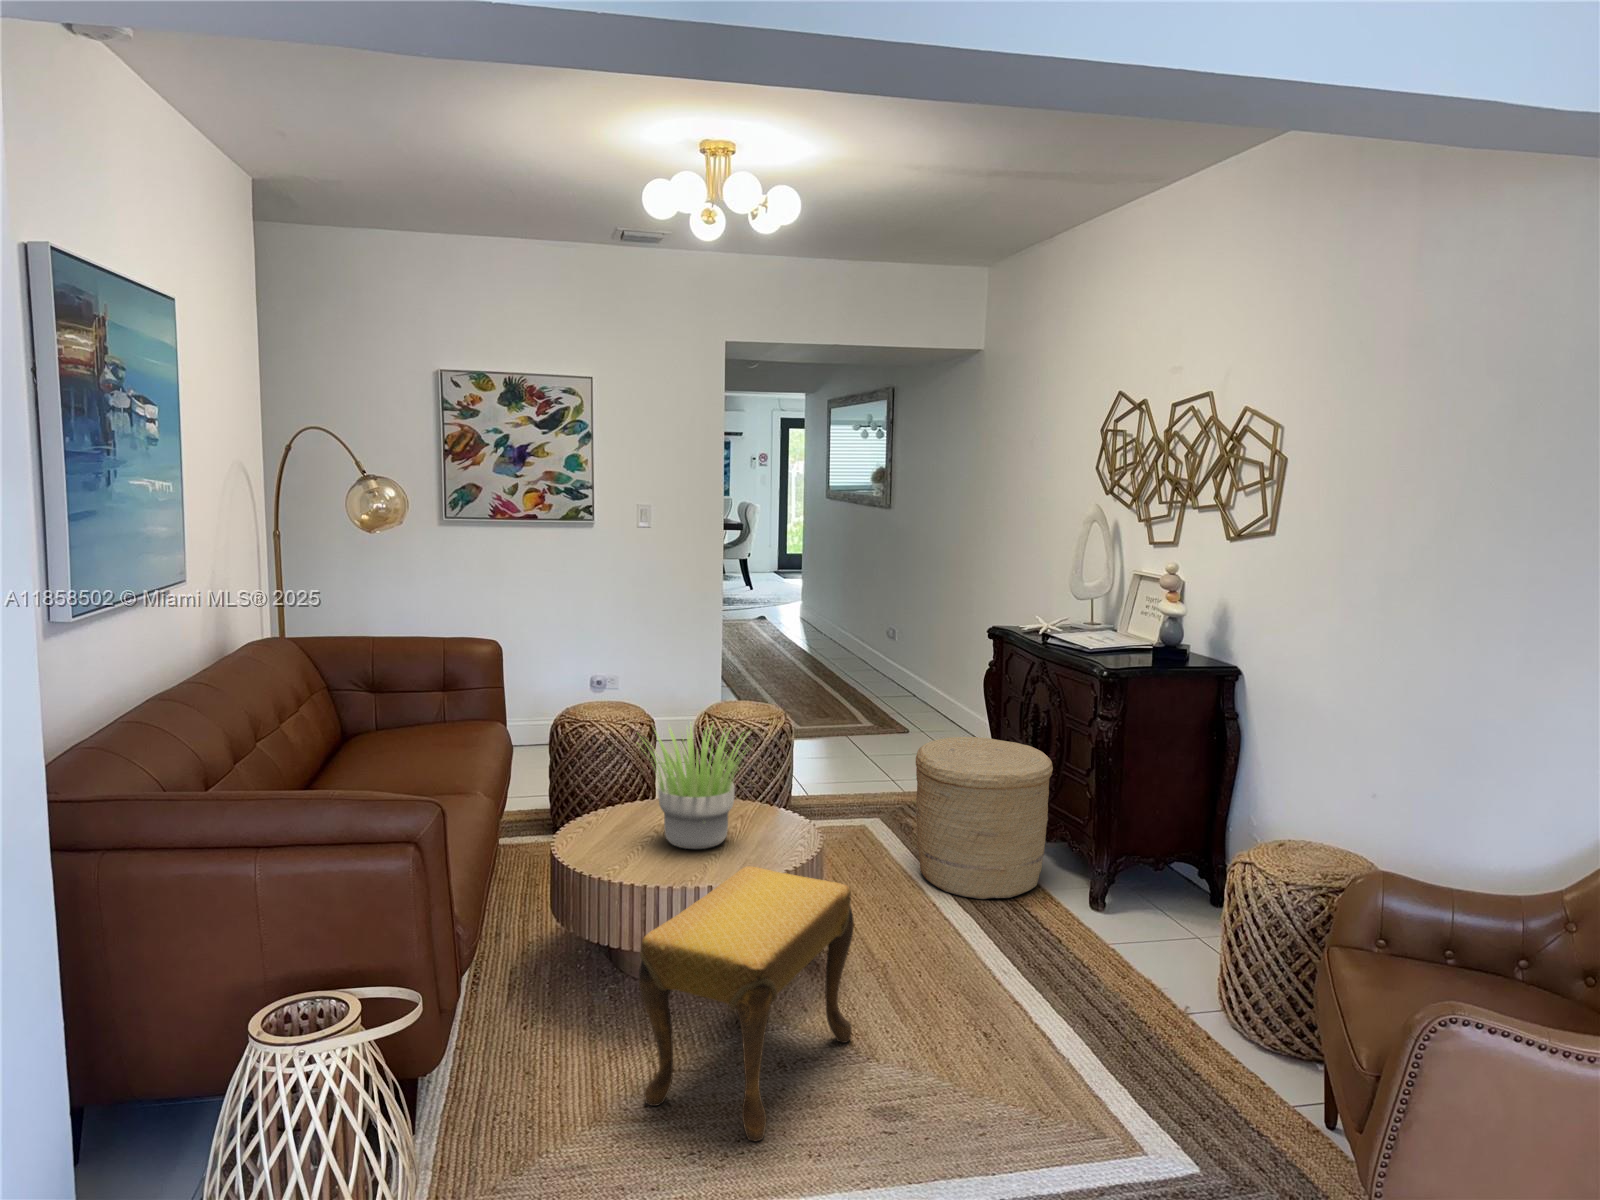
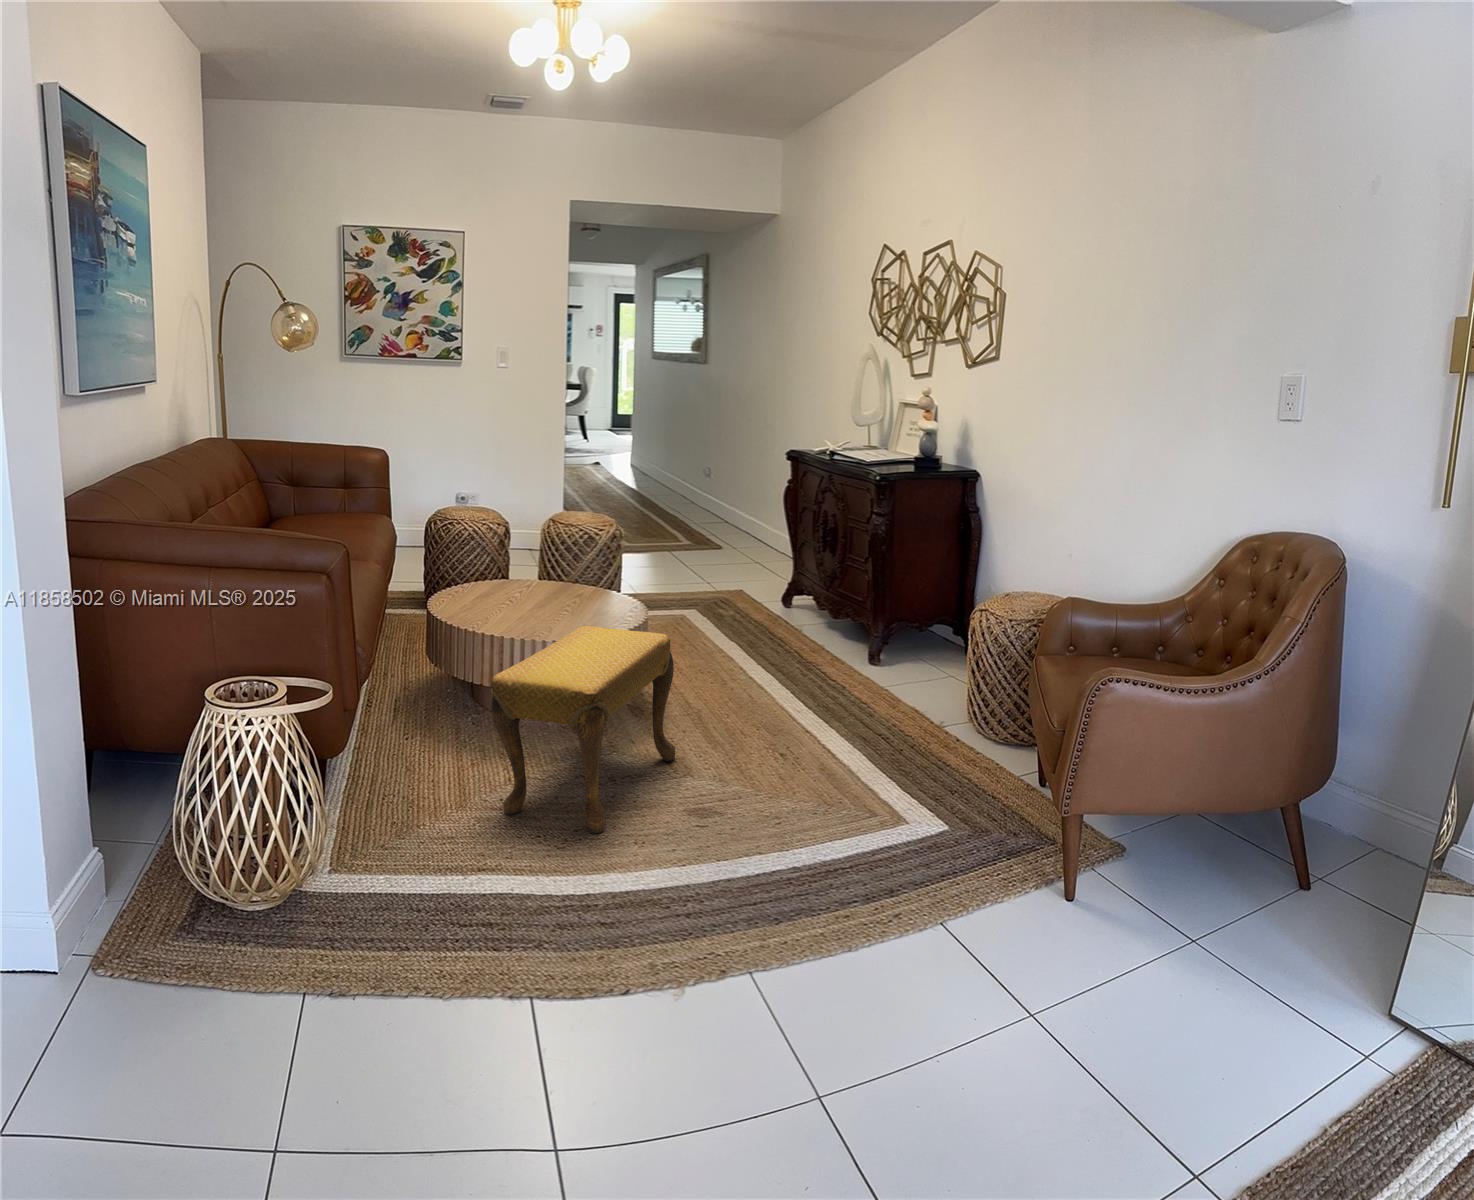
potted plant: present [649,726,746,849] -> none [478,515,590,619]
woven basket: present [916,737,1053,899] -> none [724,535,834,659]

